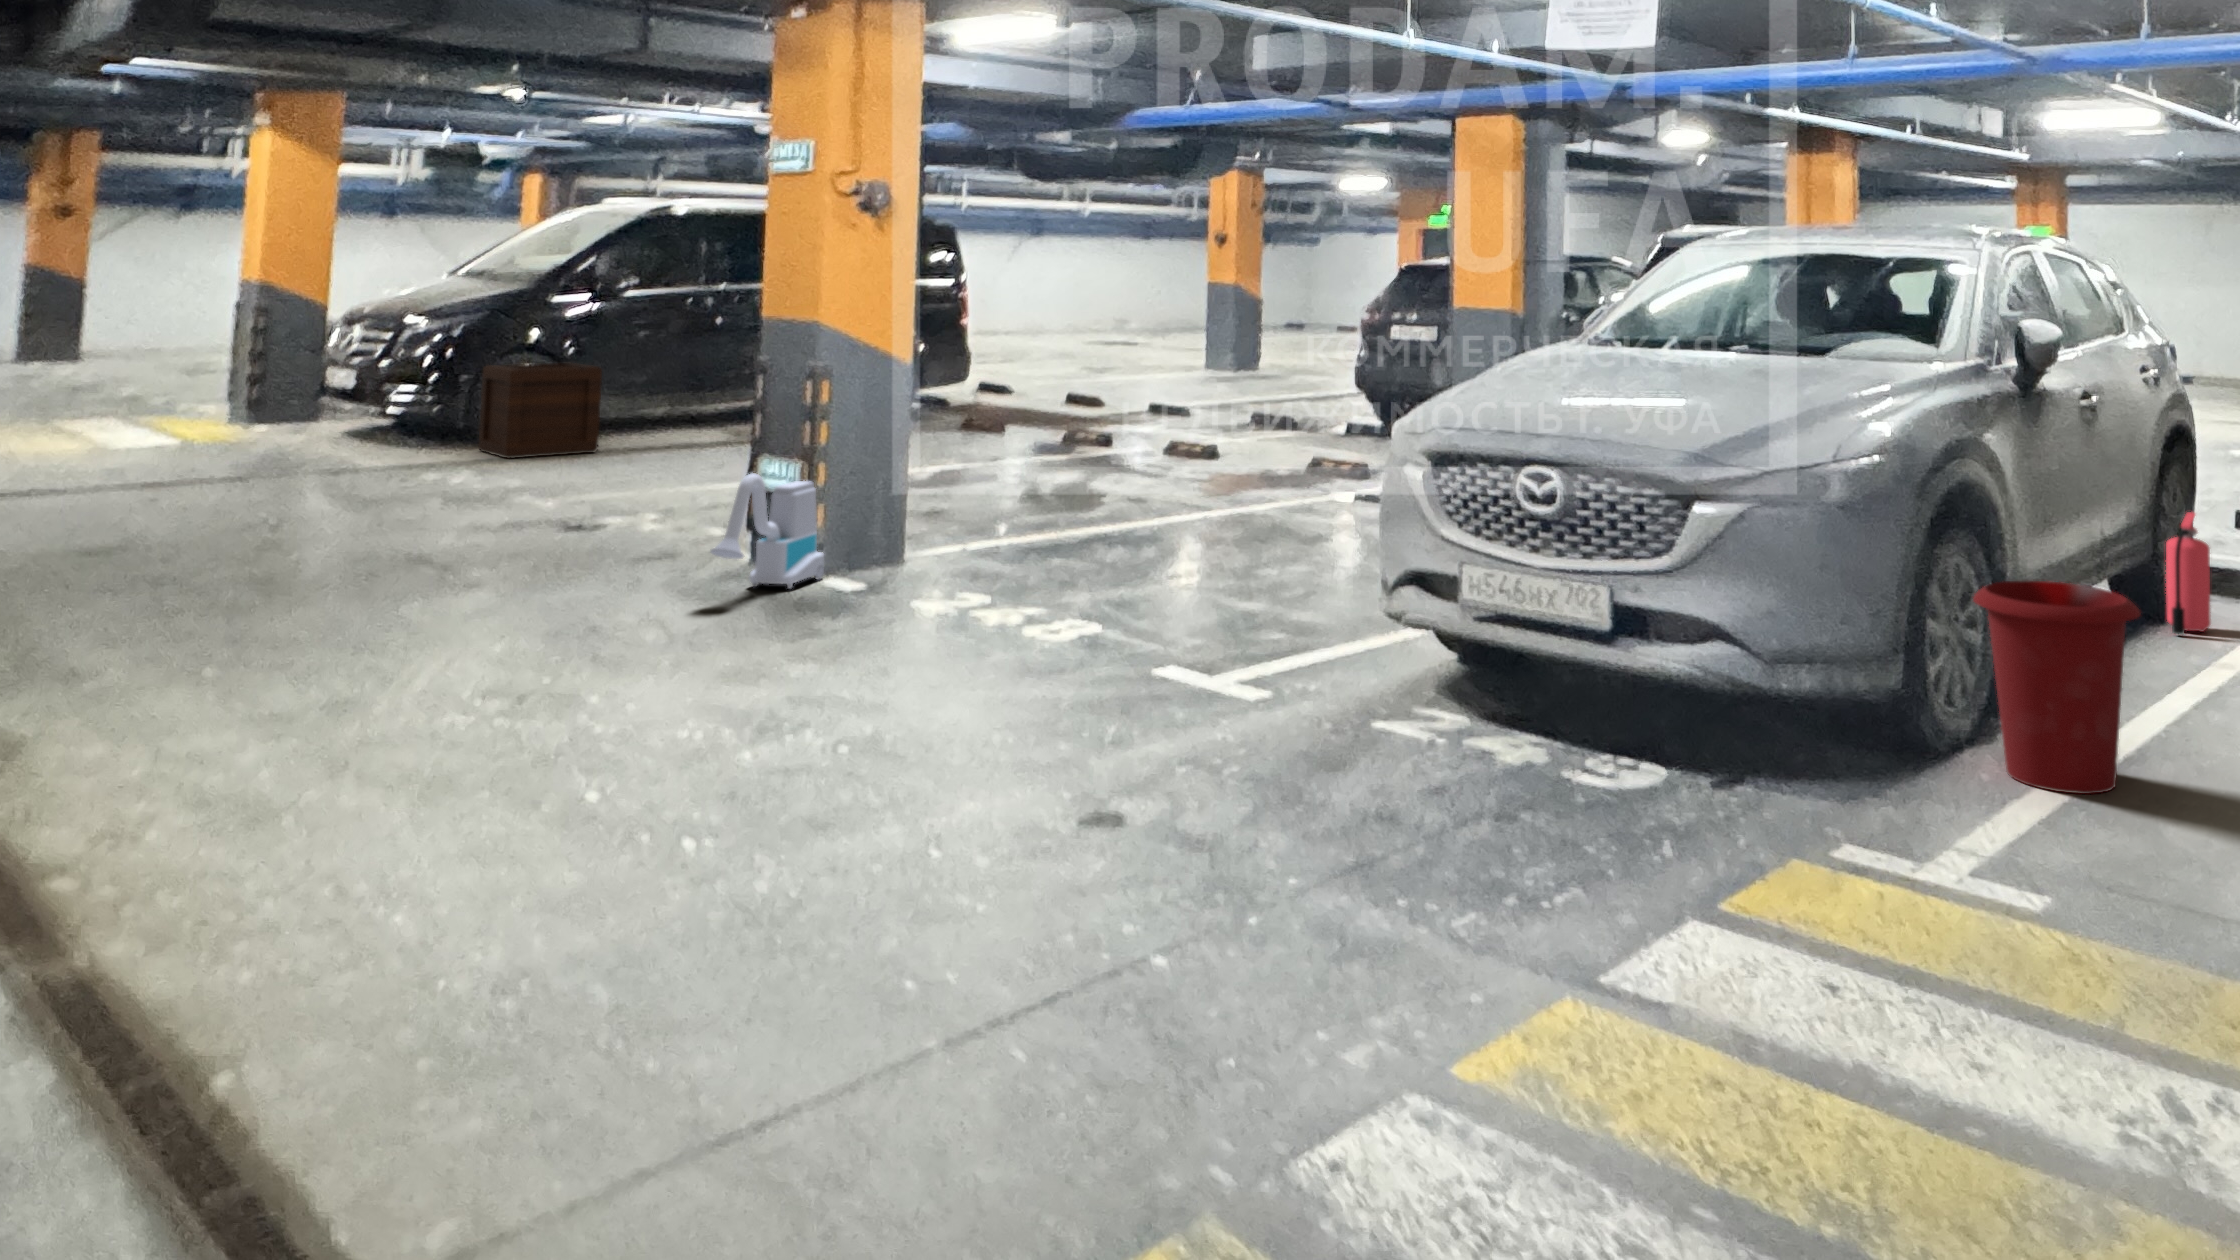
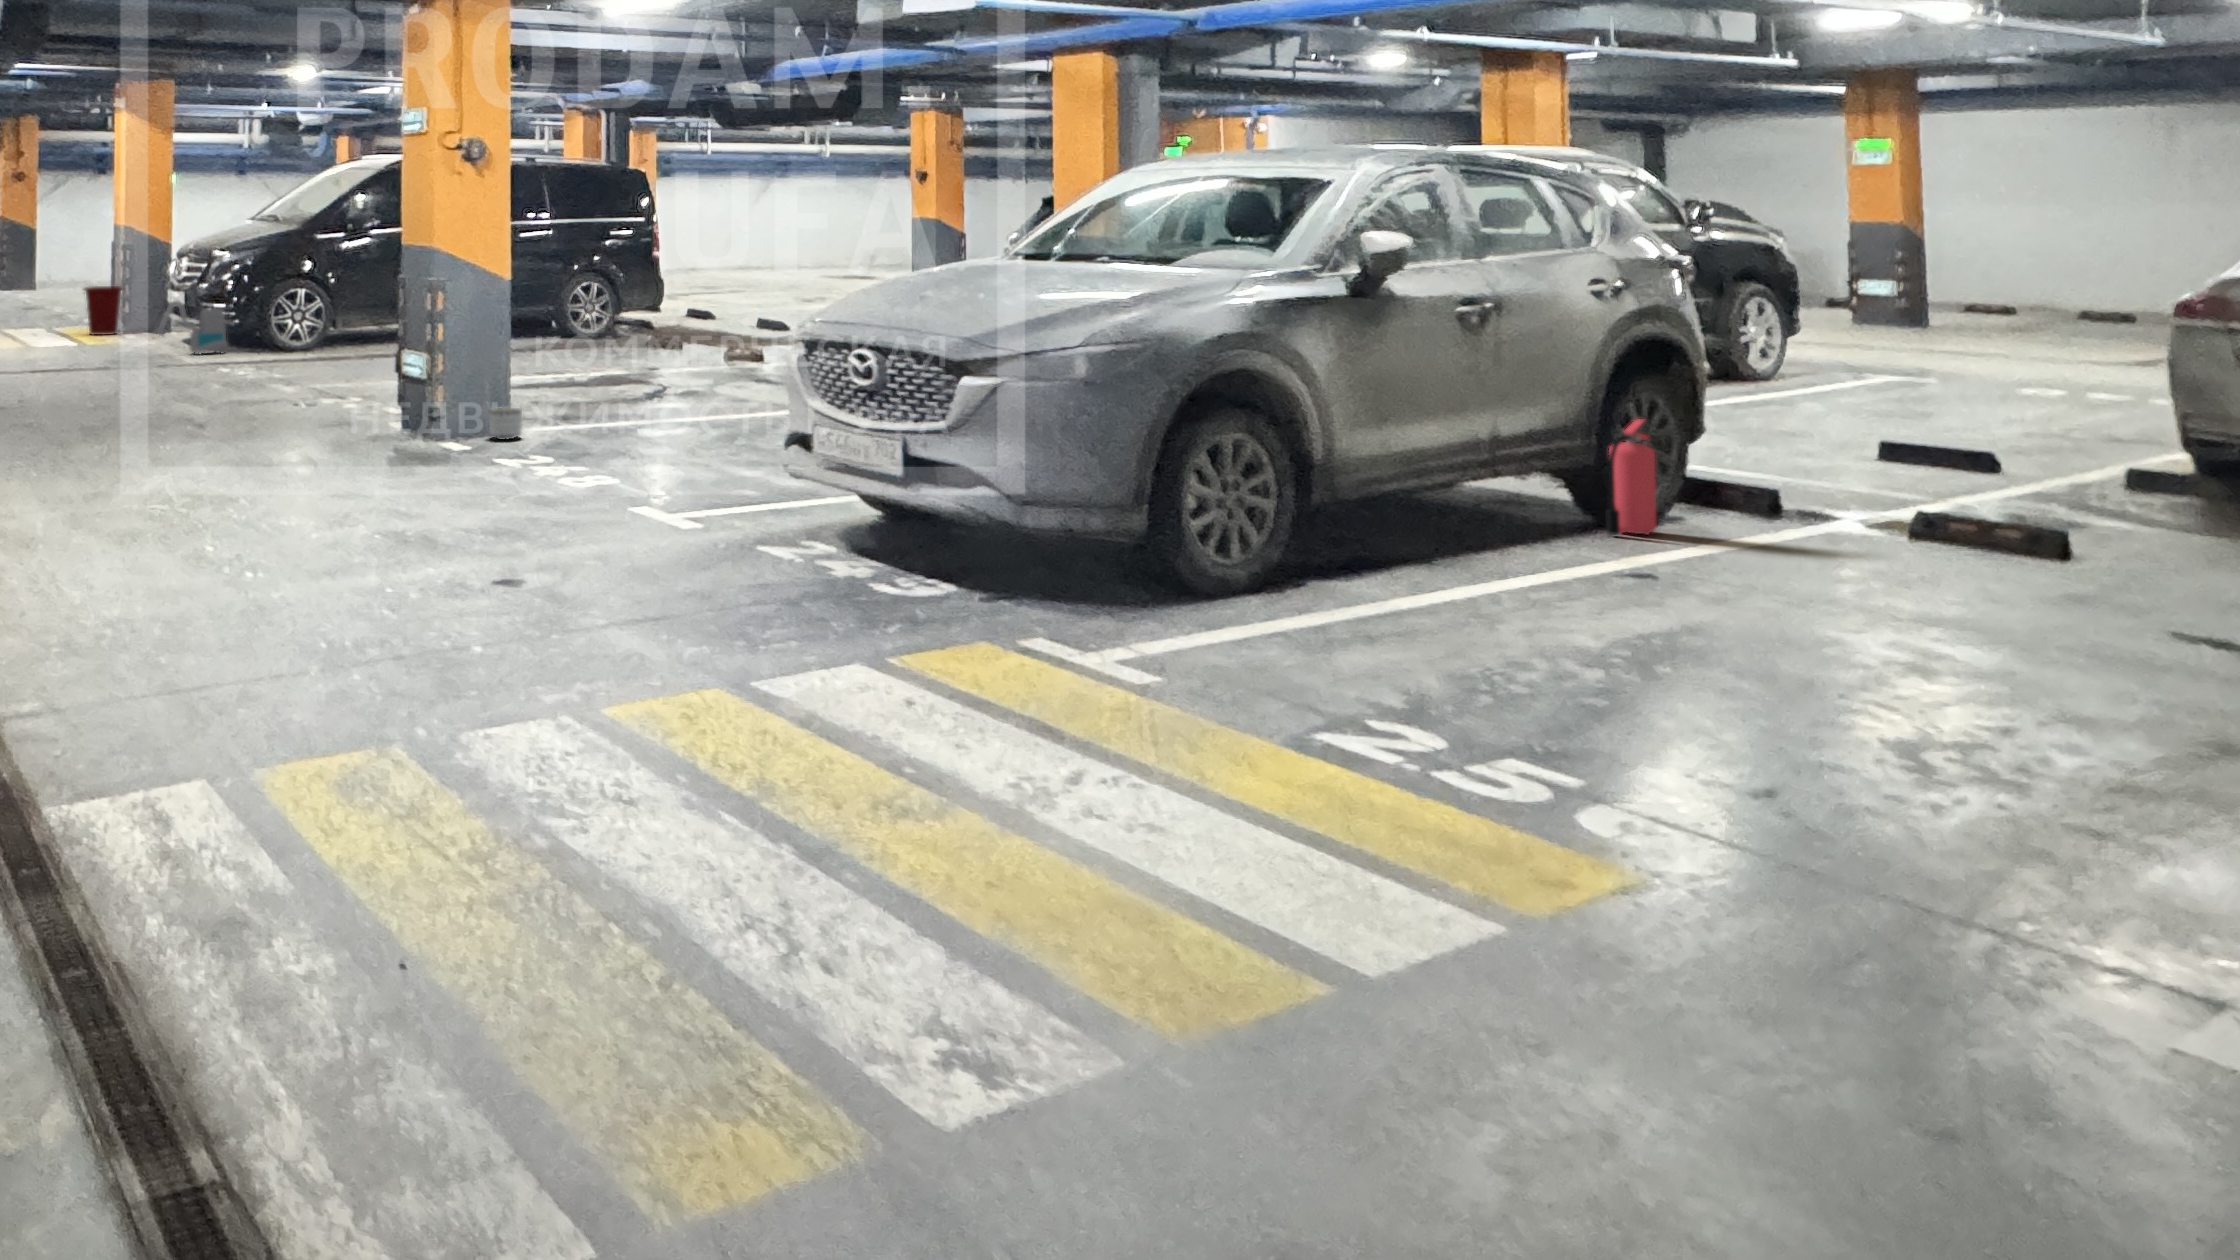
wooden crate: present [478,362,602,459] -> none [263,286,345,359]
vacuum cleaner: present [710,473,824,589] -> present [154,300,228,354]
planter: none [883,527,927,570] -> present [489,407,522,439]
waste bin: present [1973,581,2141,794] -> present [84,286,123,335]

